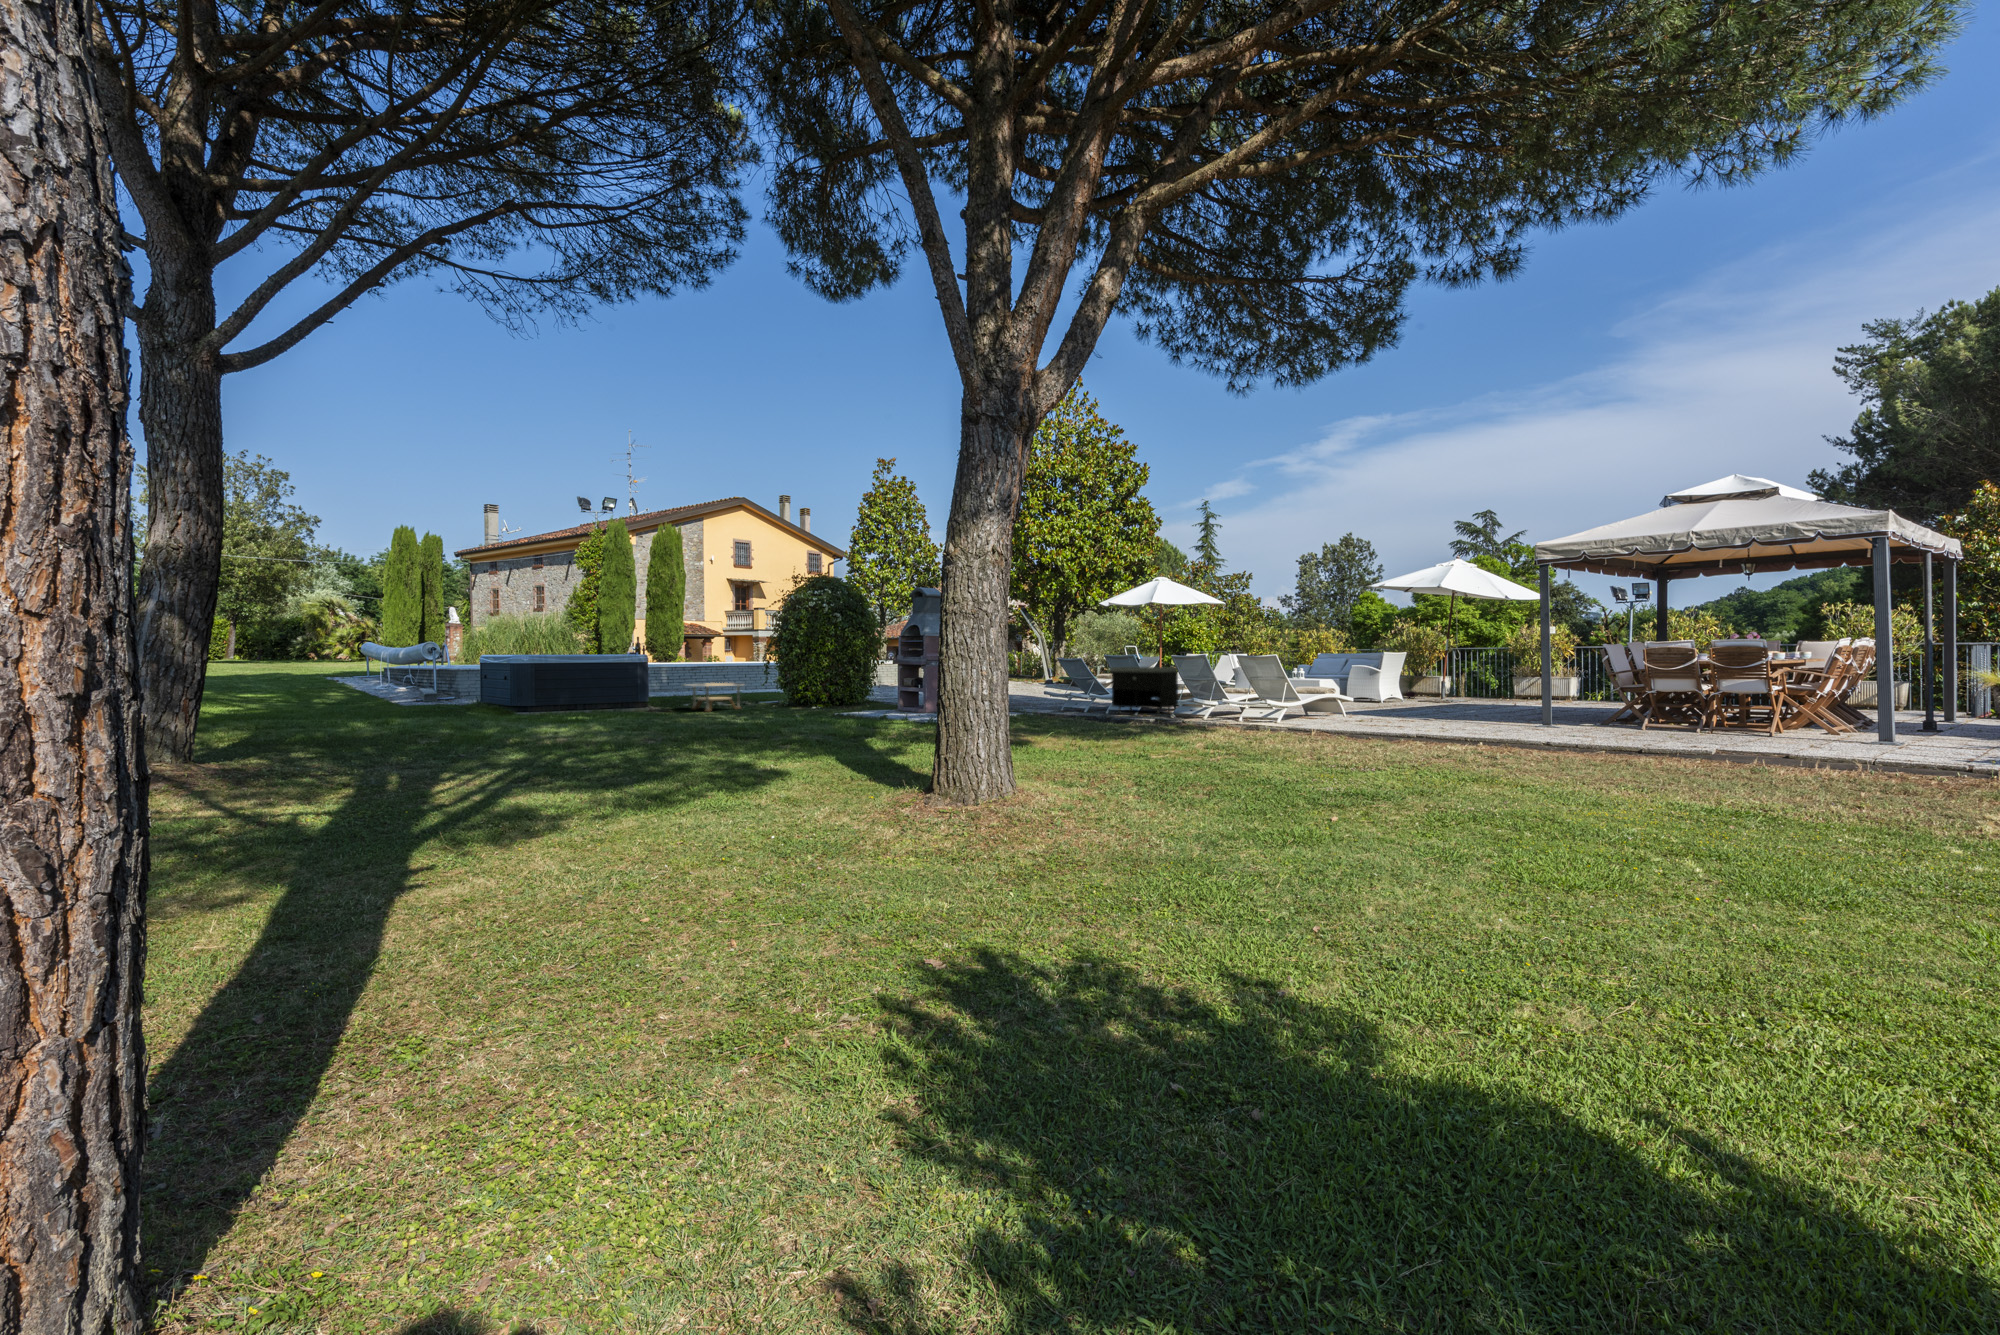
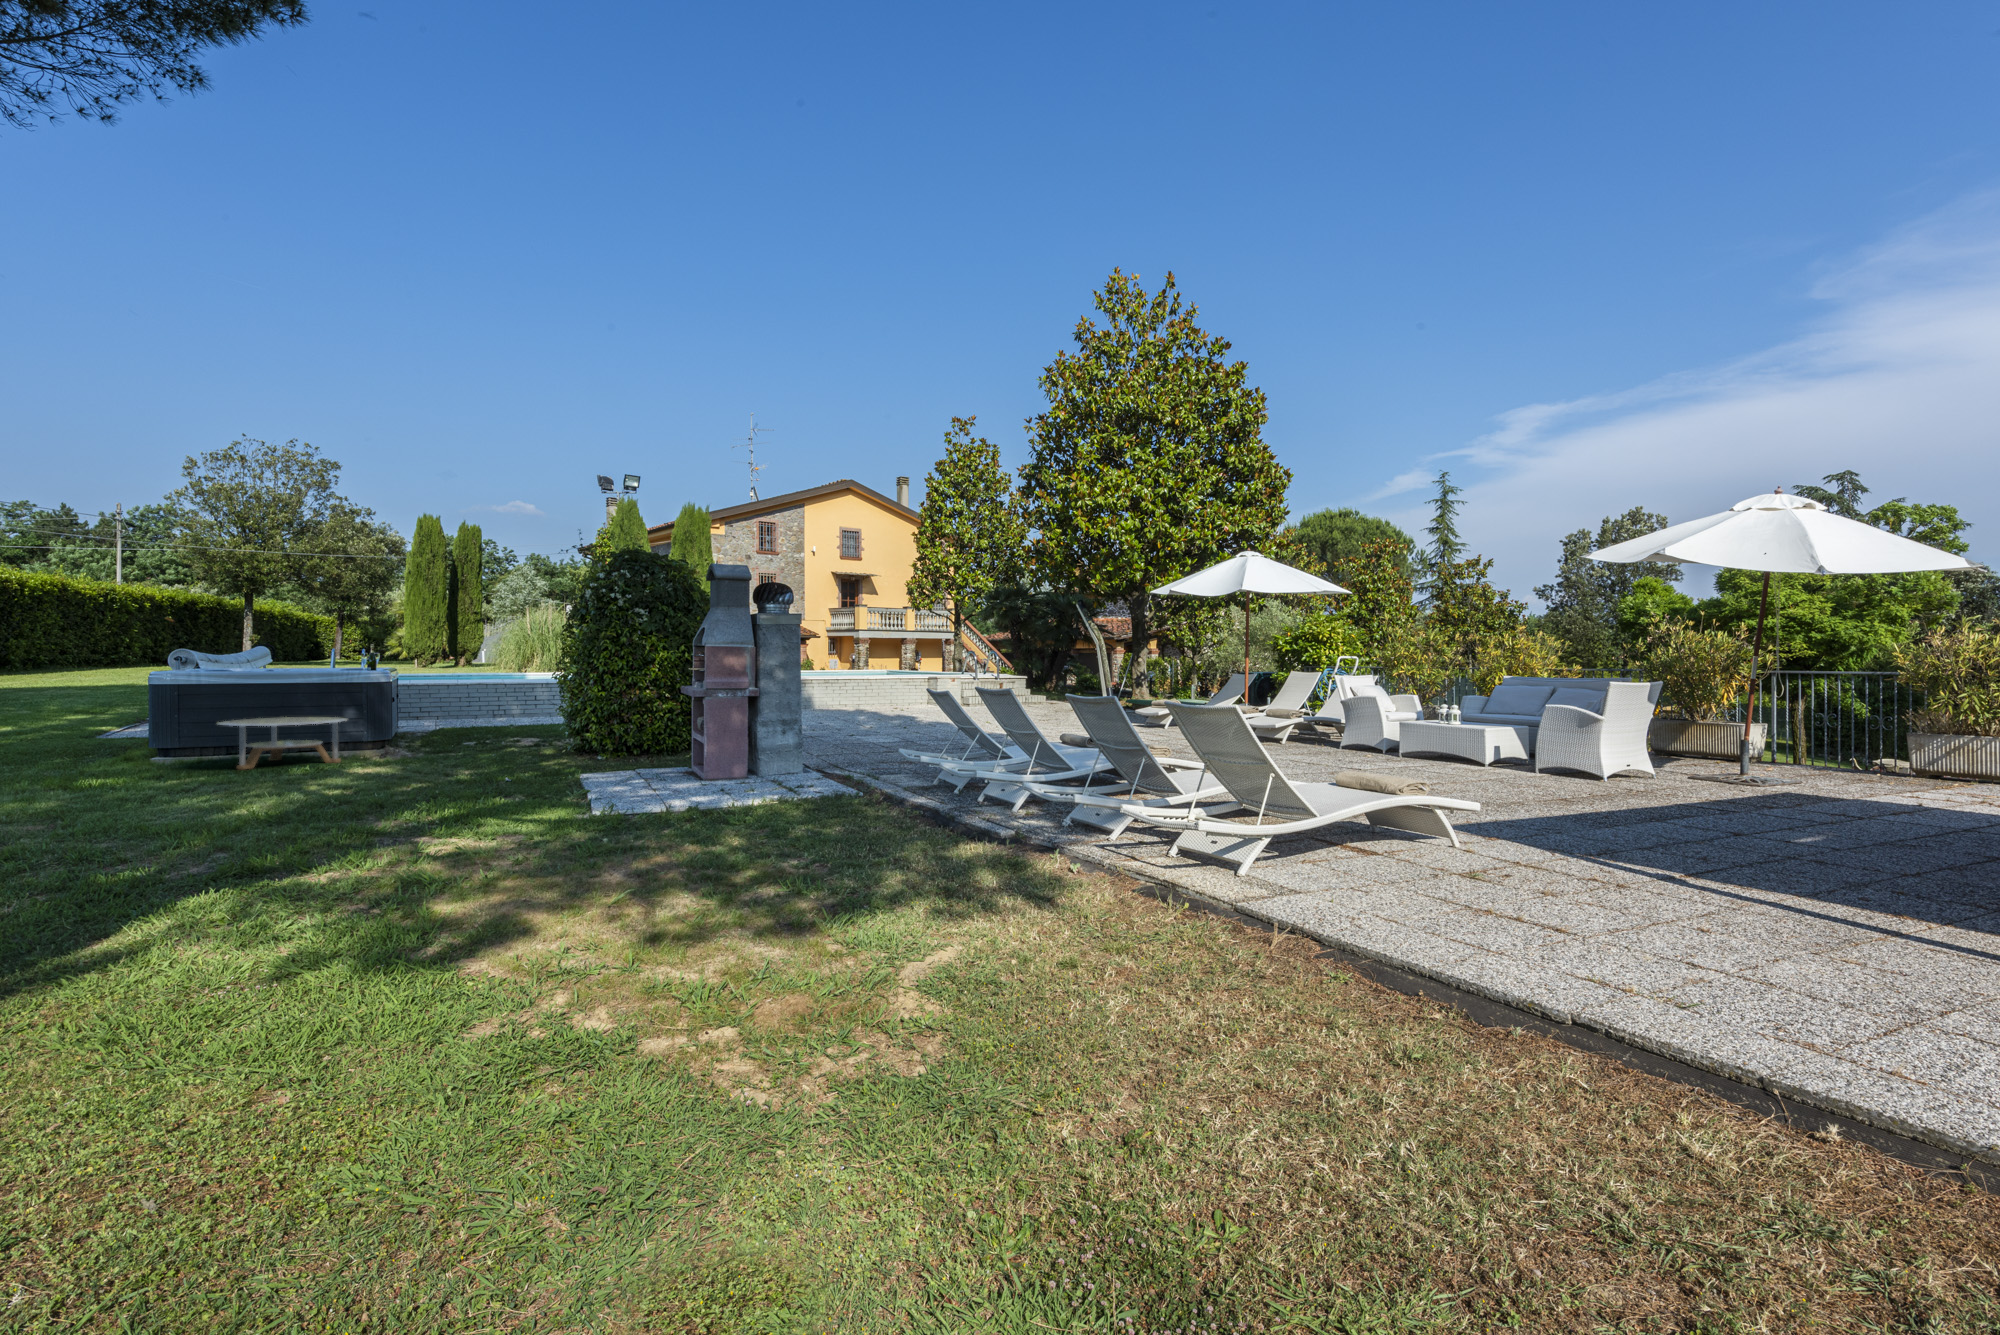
storage bench: present [1110,666,1178,712] -> none [904,709,1034,821]
decorative plant: present [1406,676,1416,698] -> none [1627,724,1704,780]

